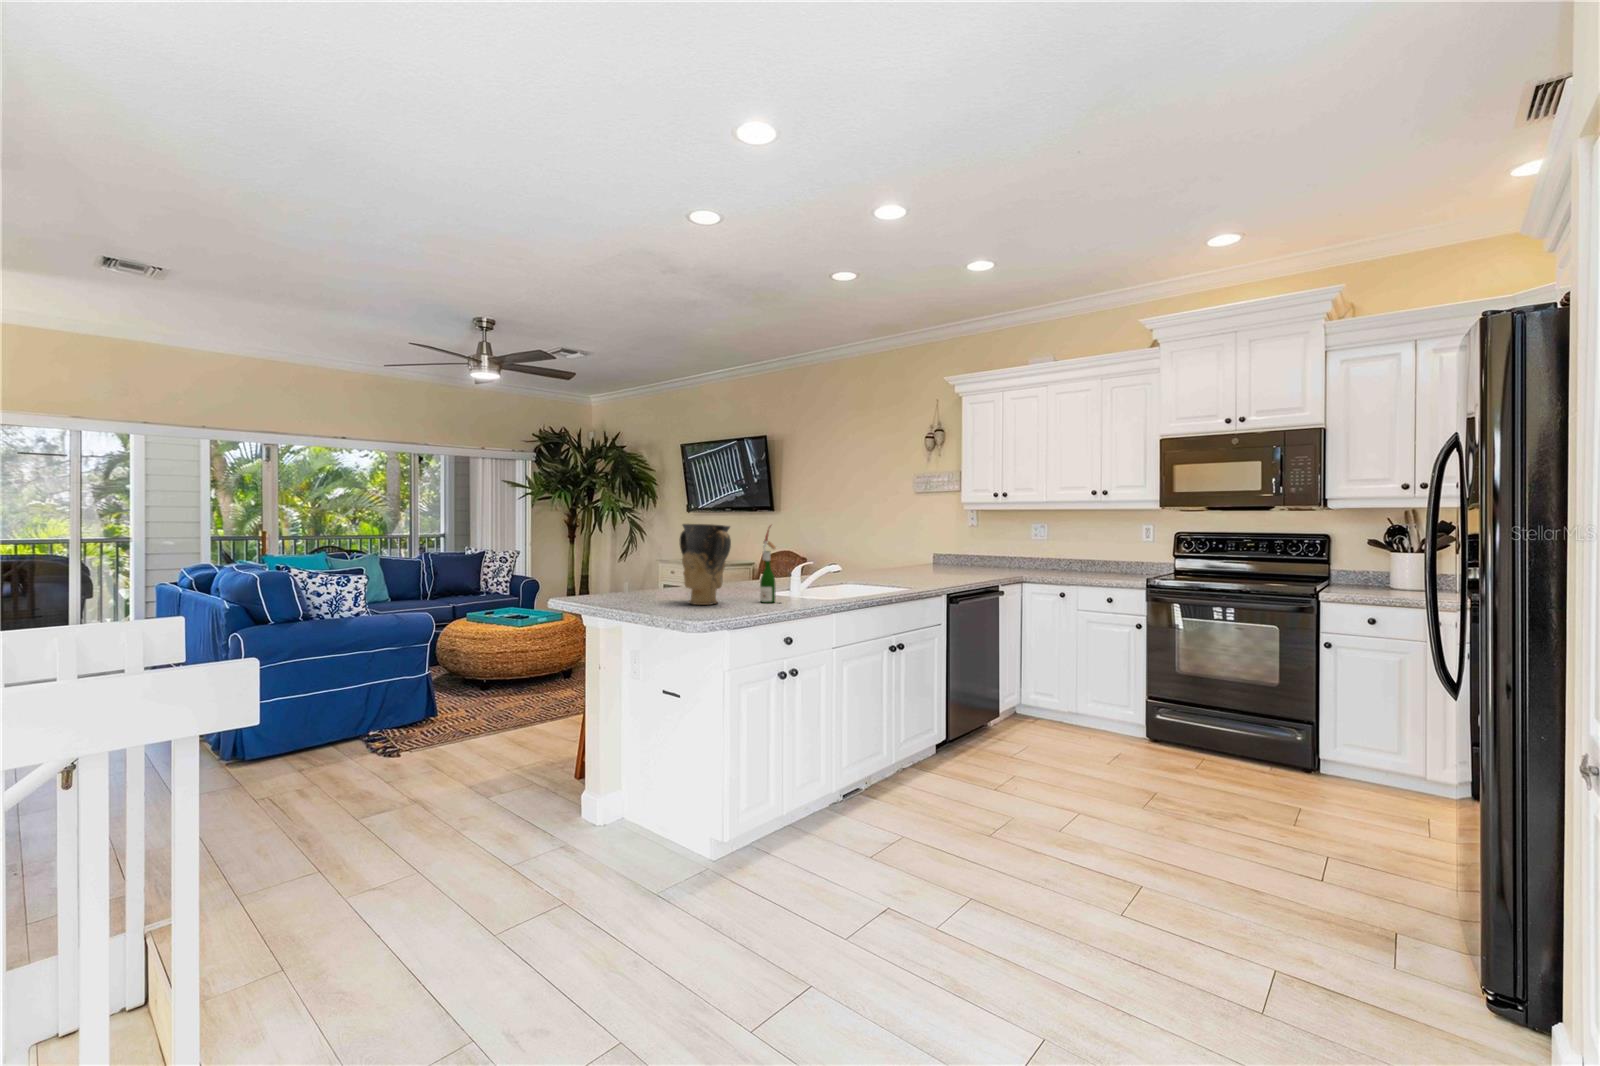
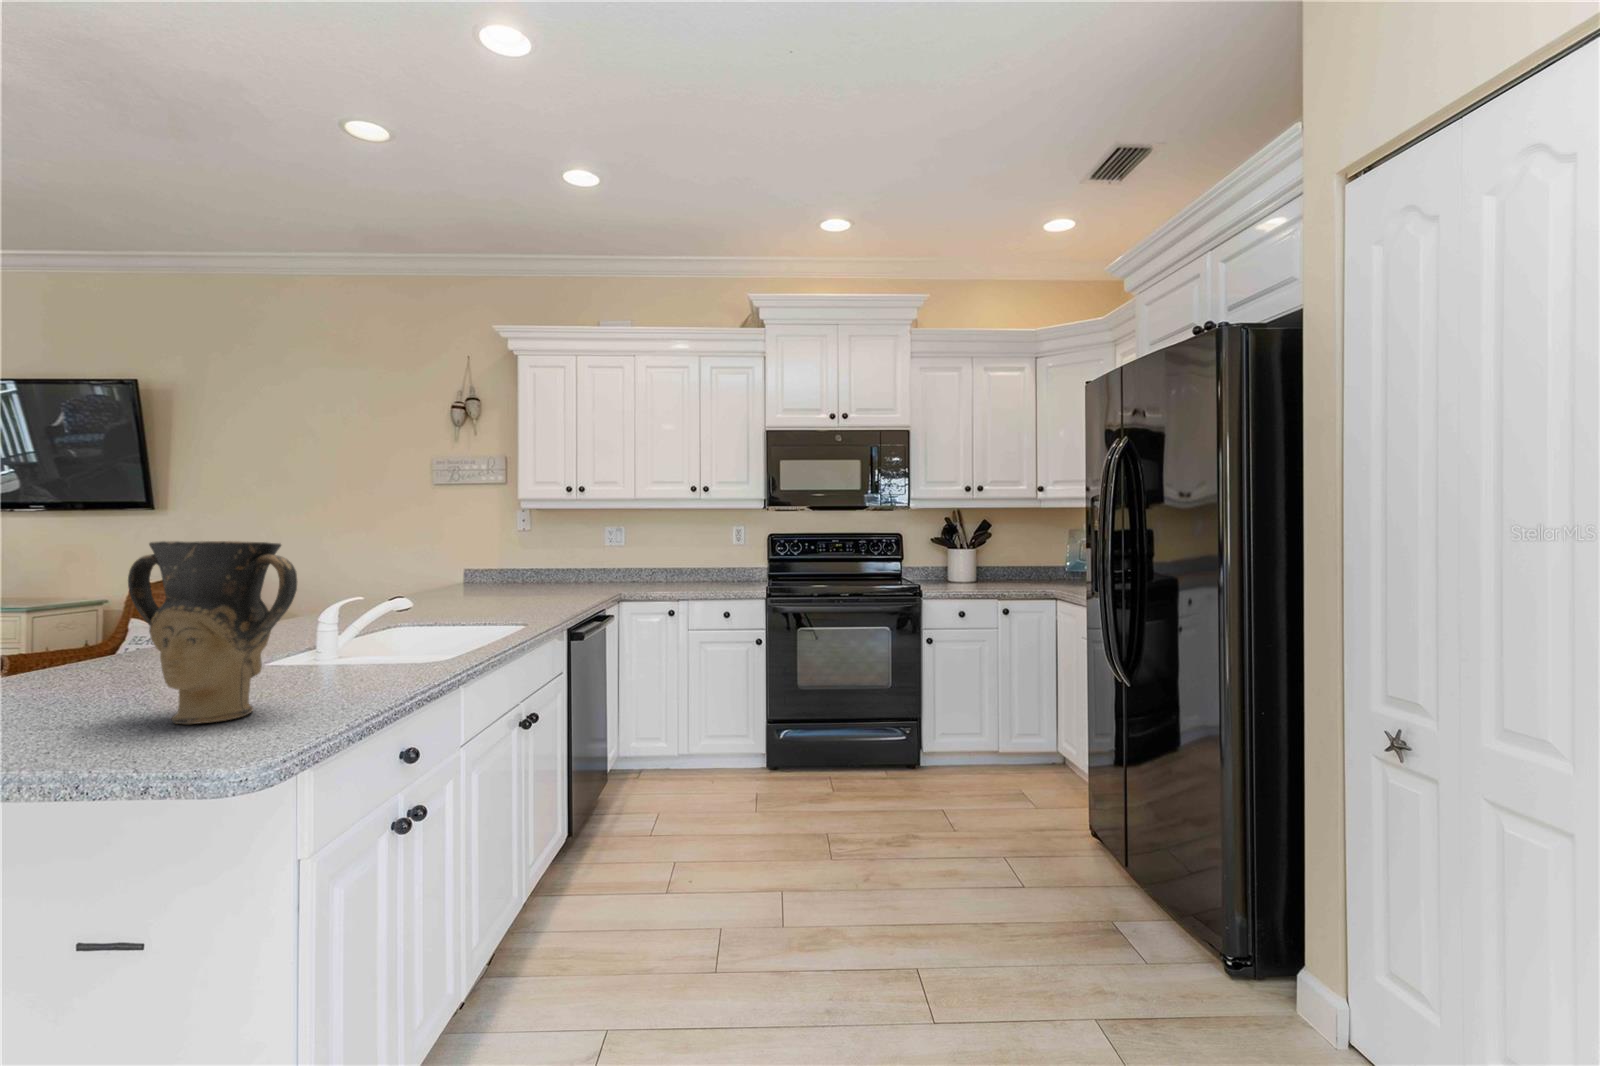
wine bottle: present [760,526,780,603] -> none [343,538,395,692]

